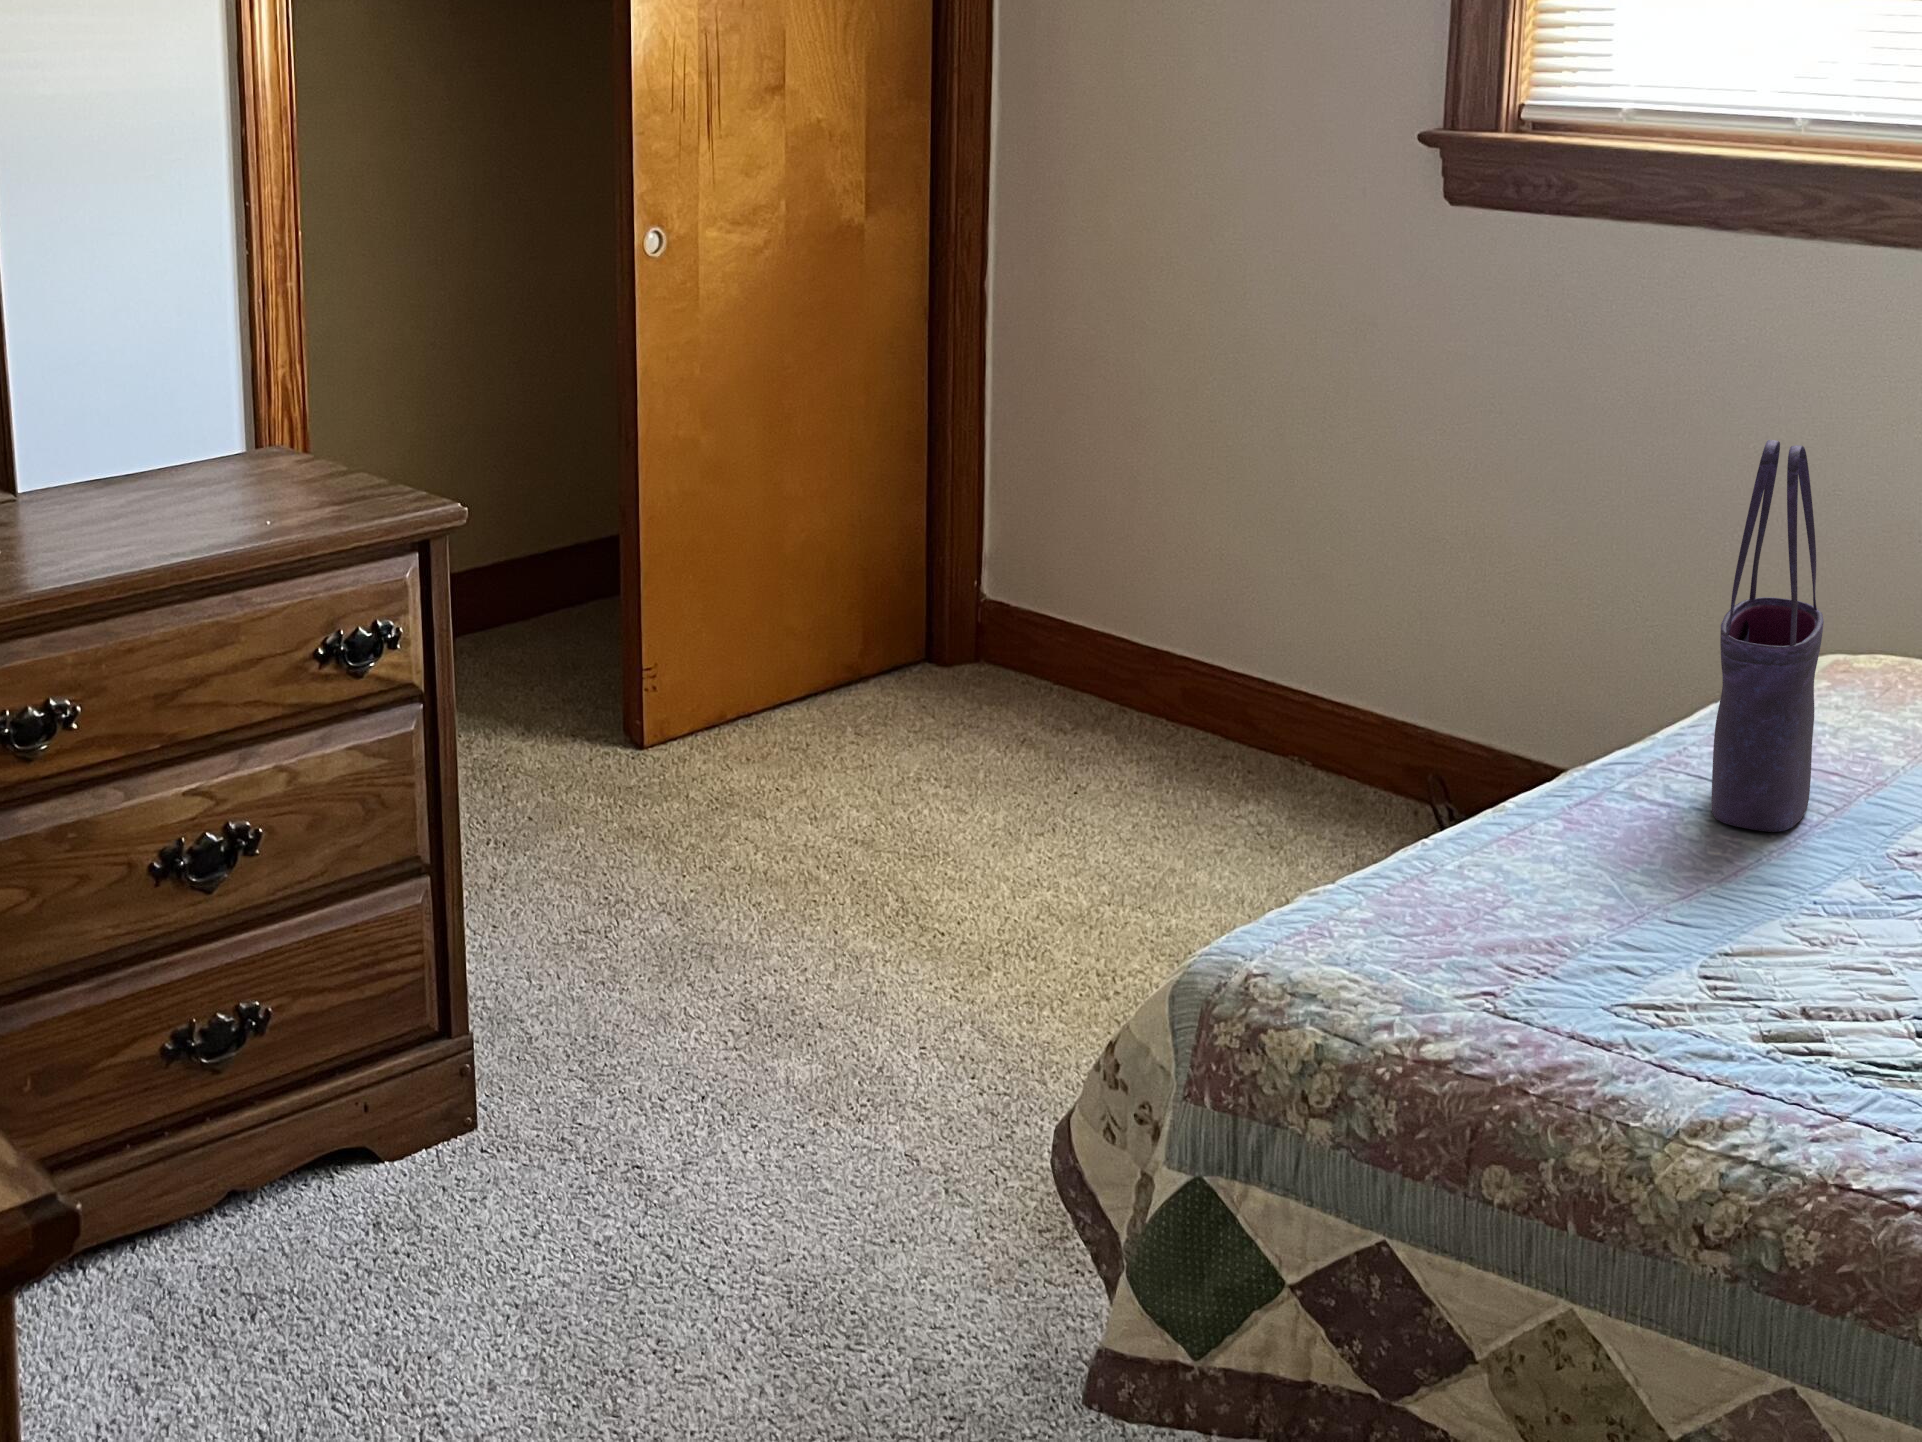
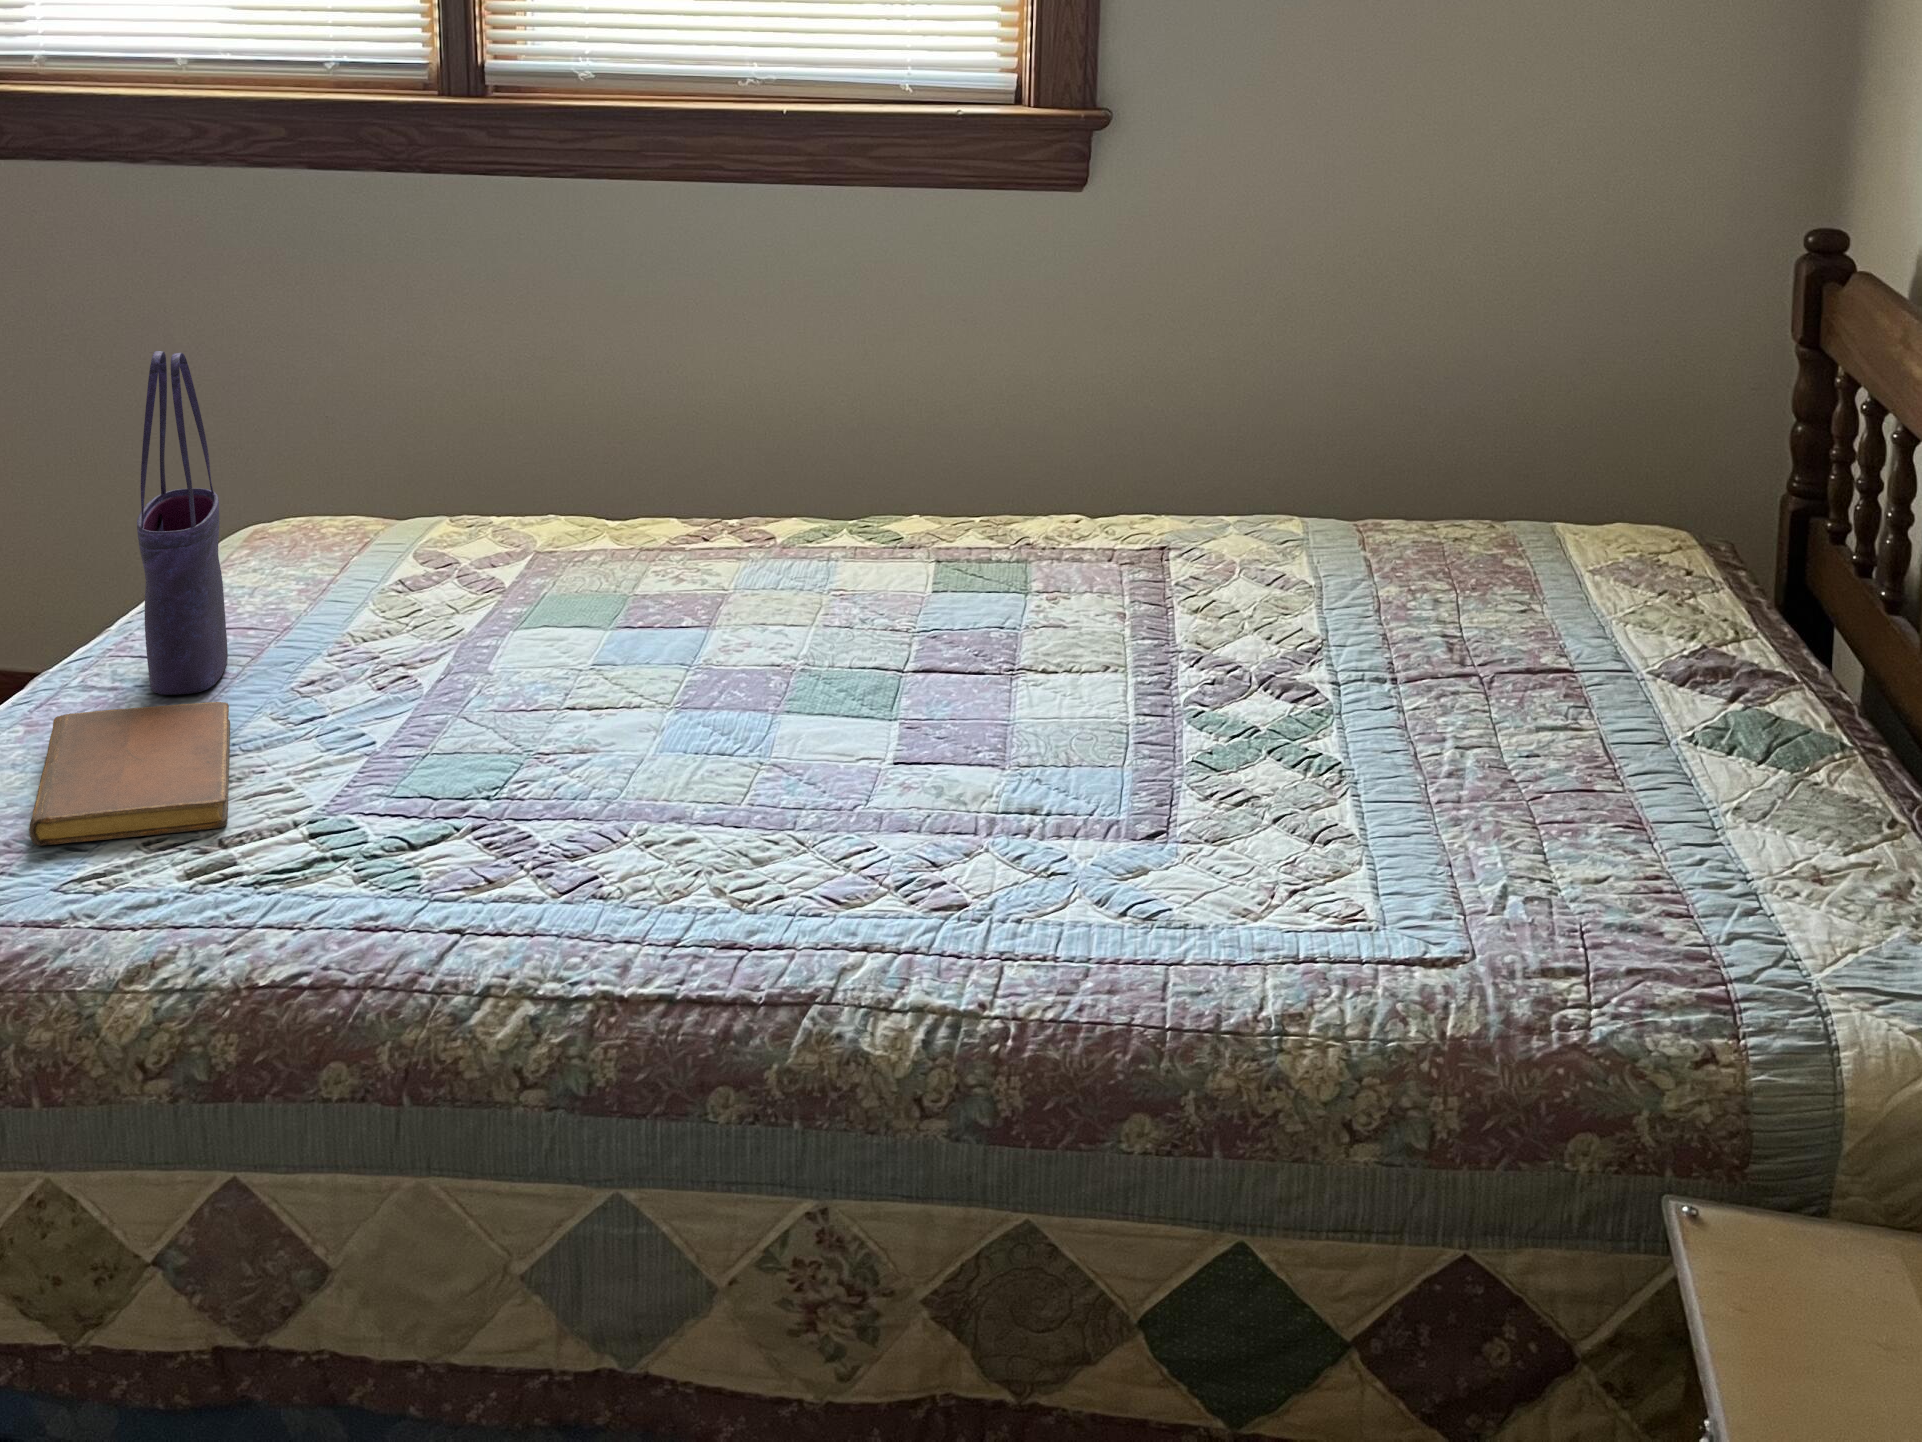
notebook: none [1574,819,1815,995] -> present [29,702,230,846]

